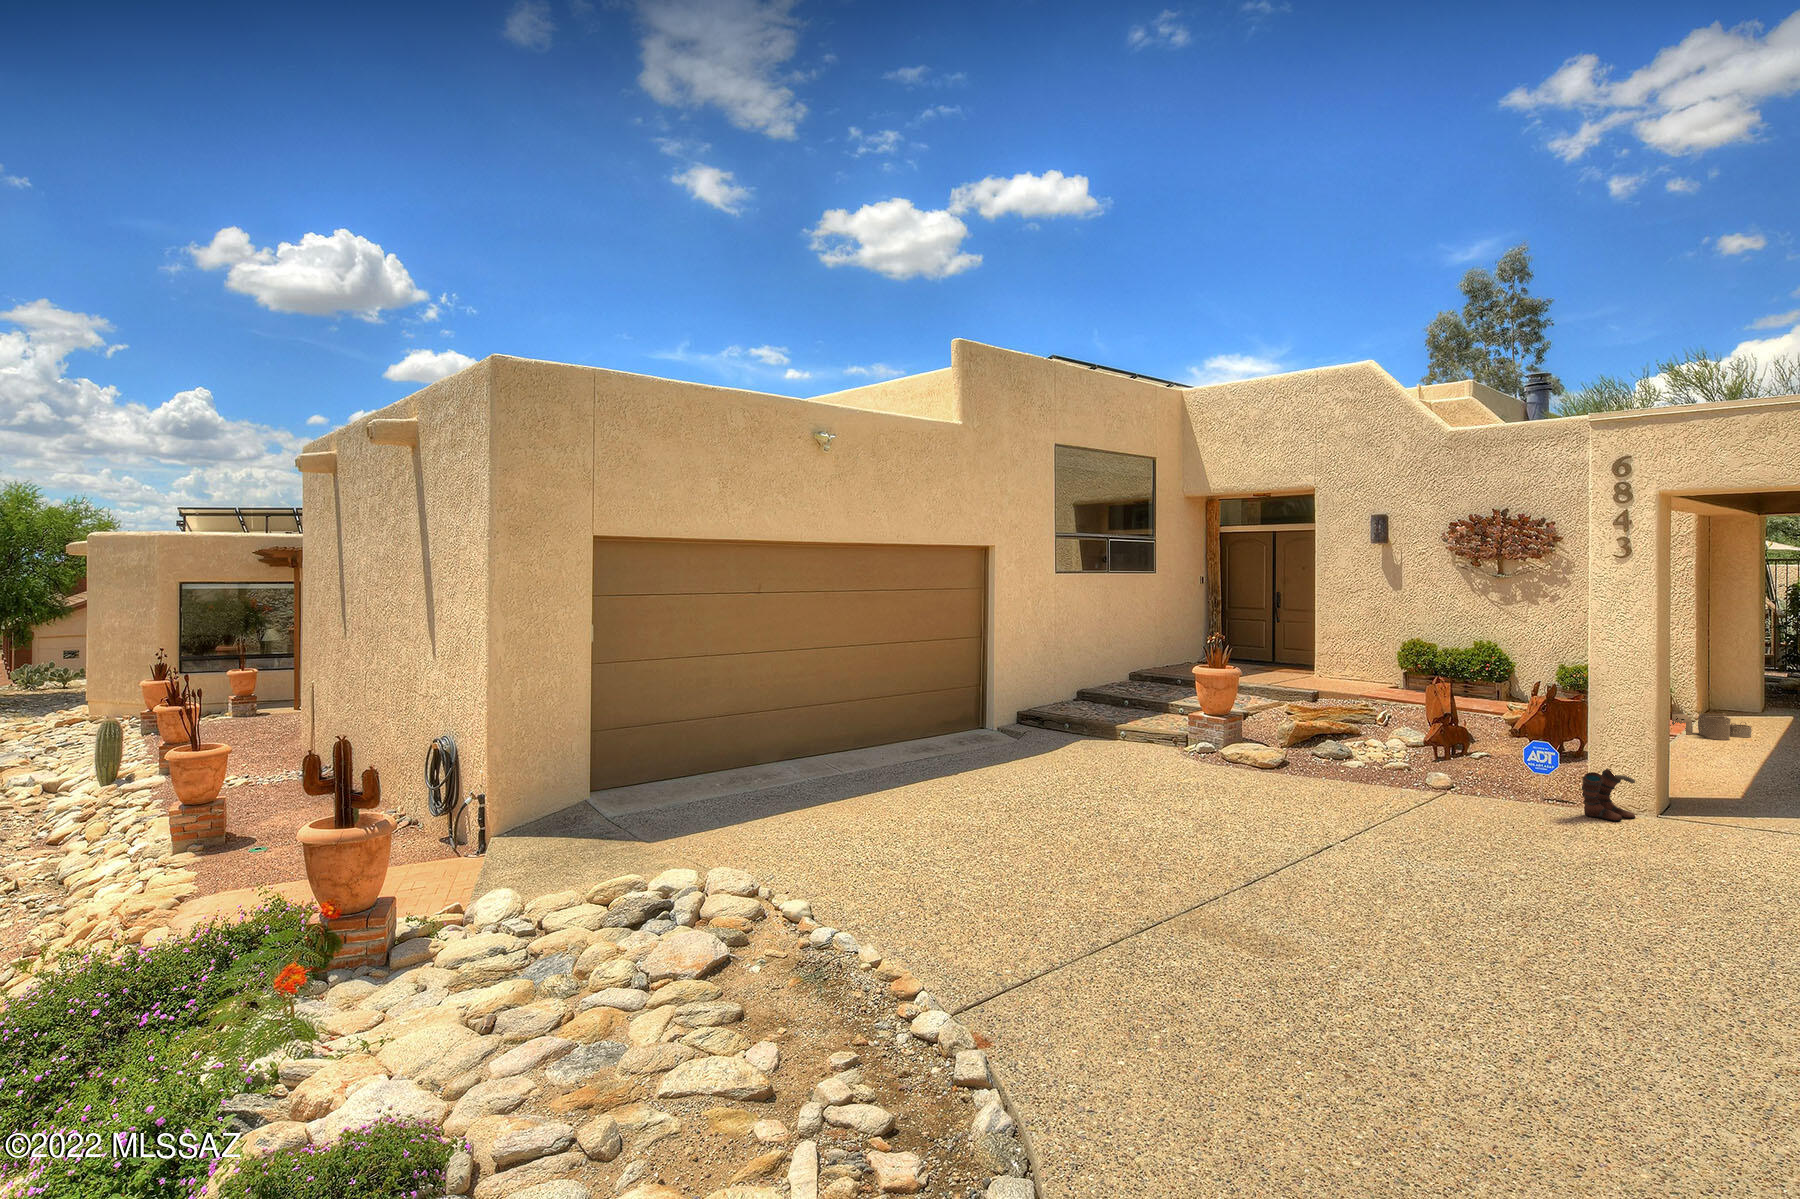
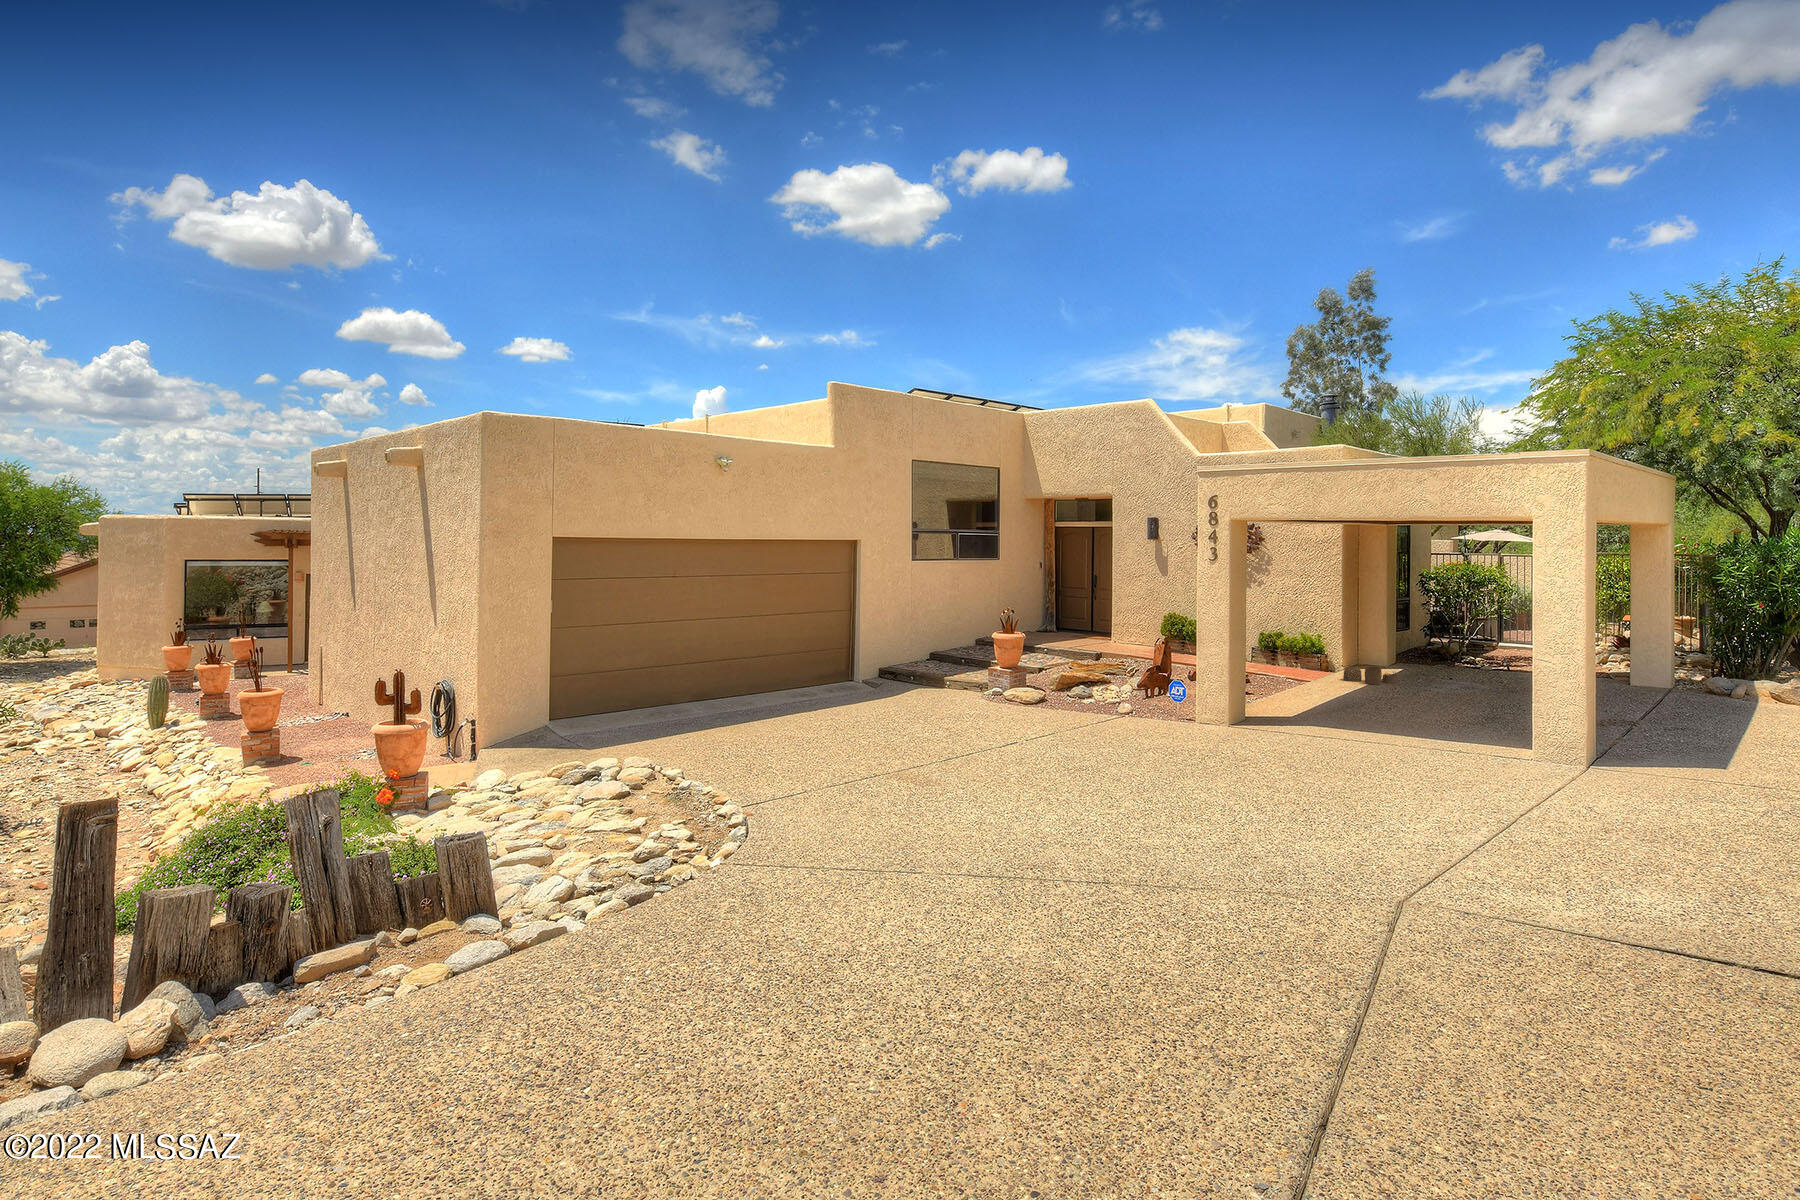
boots: present [1582,769,1635,821] -> none [1216,698,1249,731]

